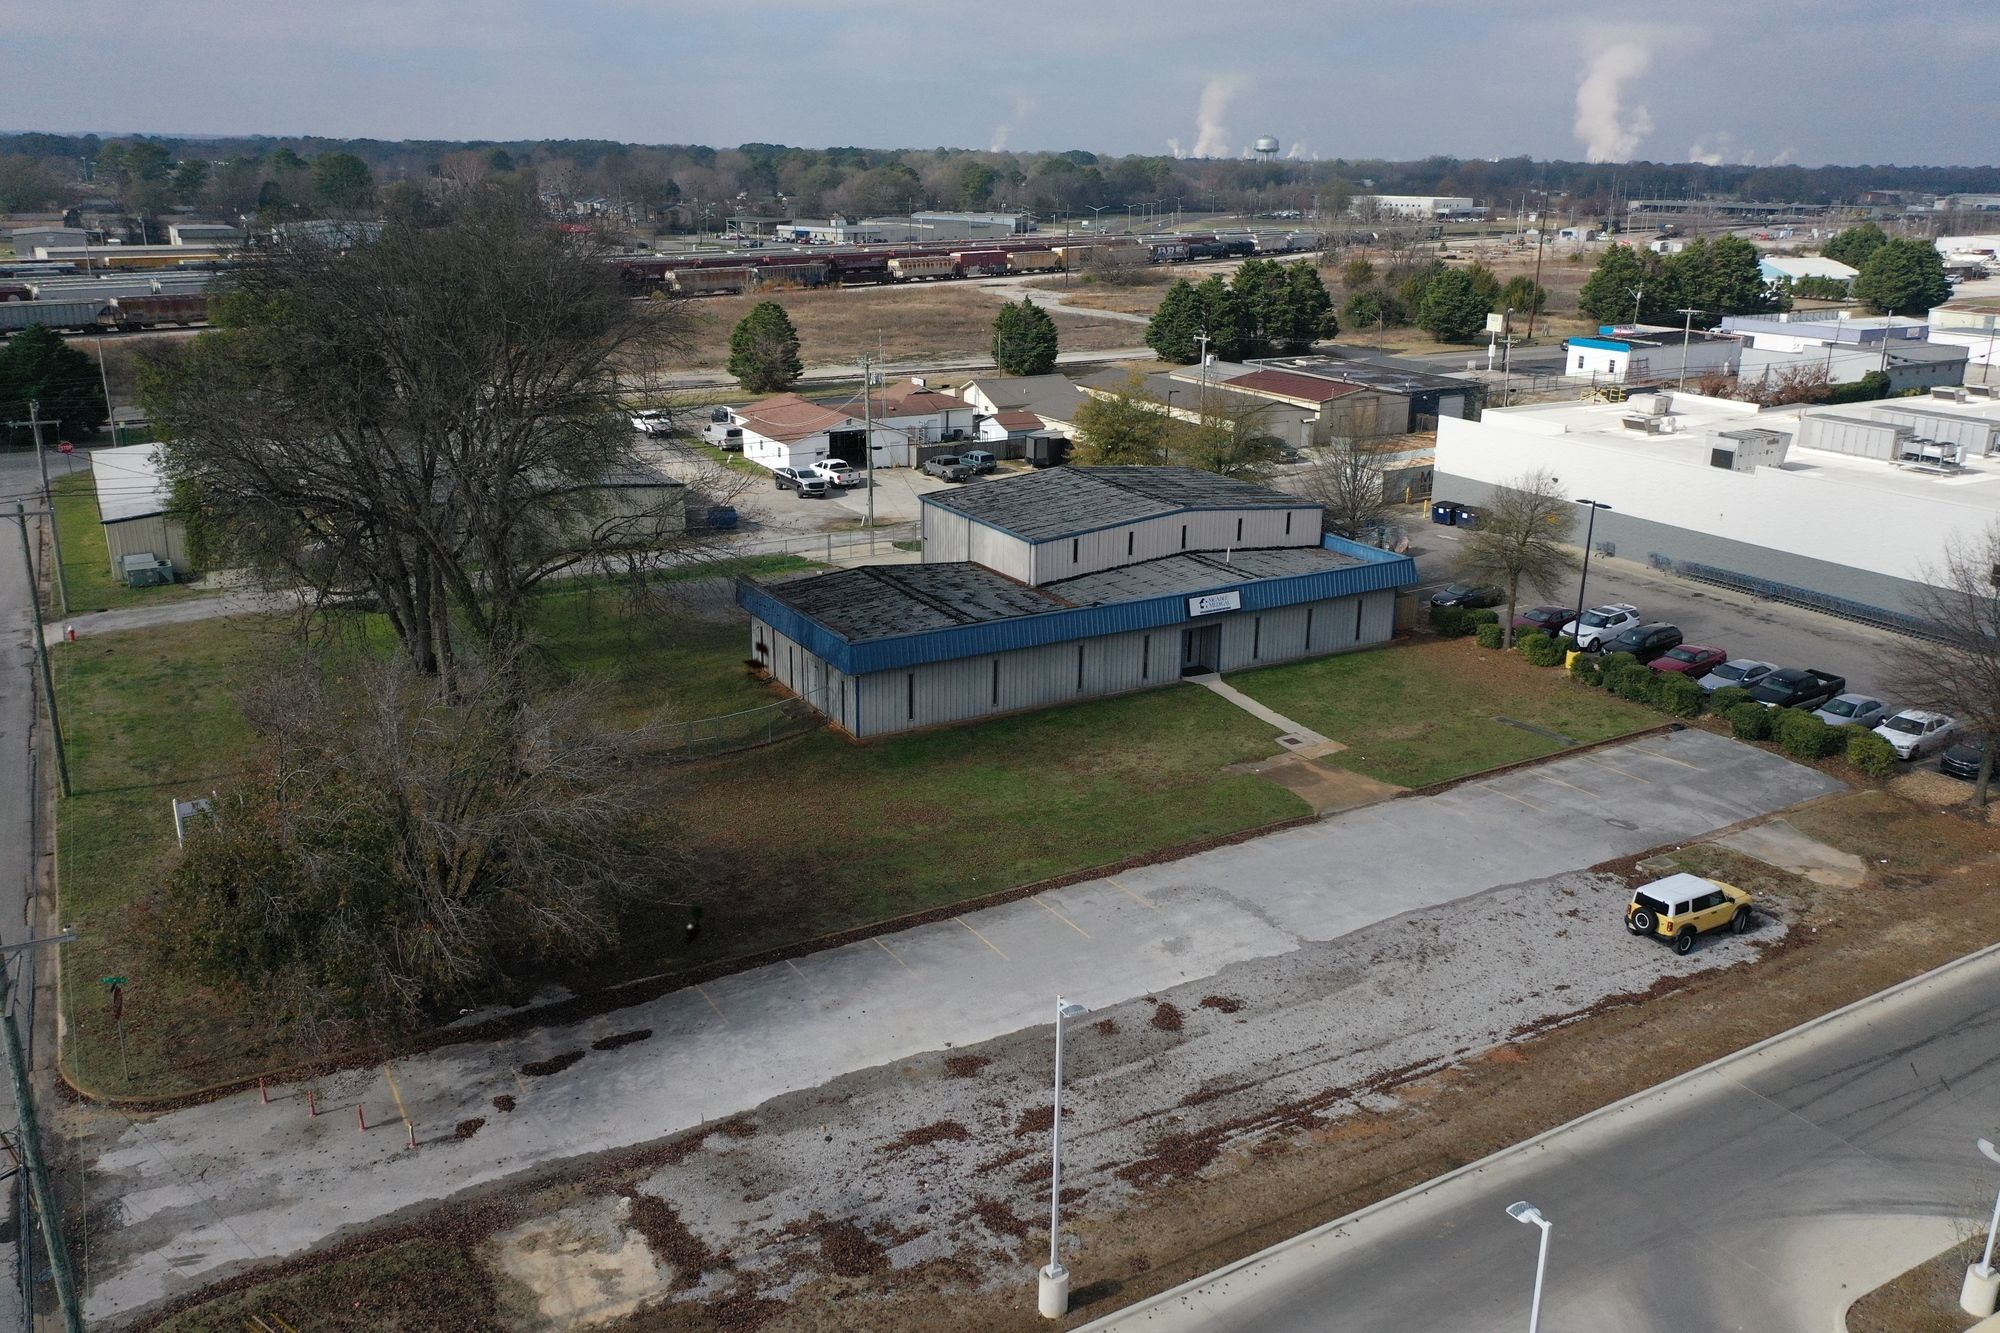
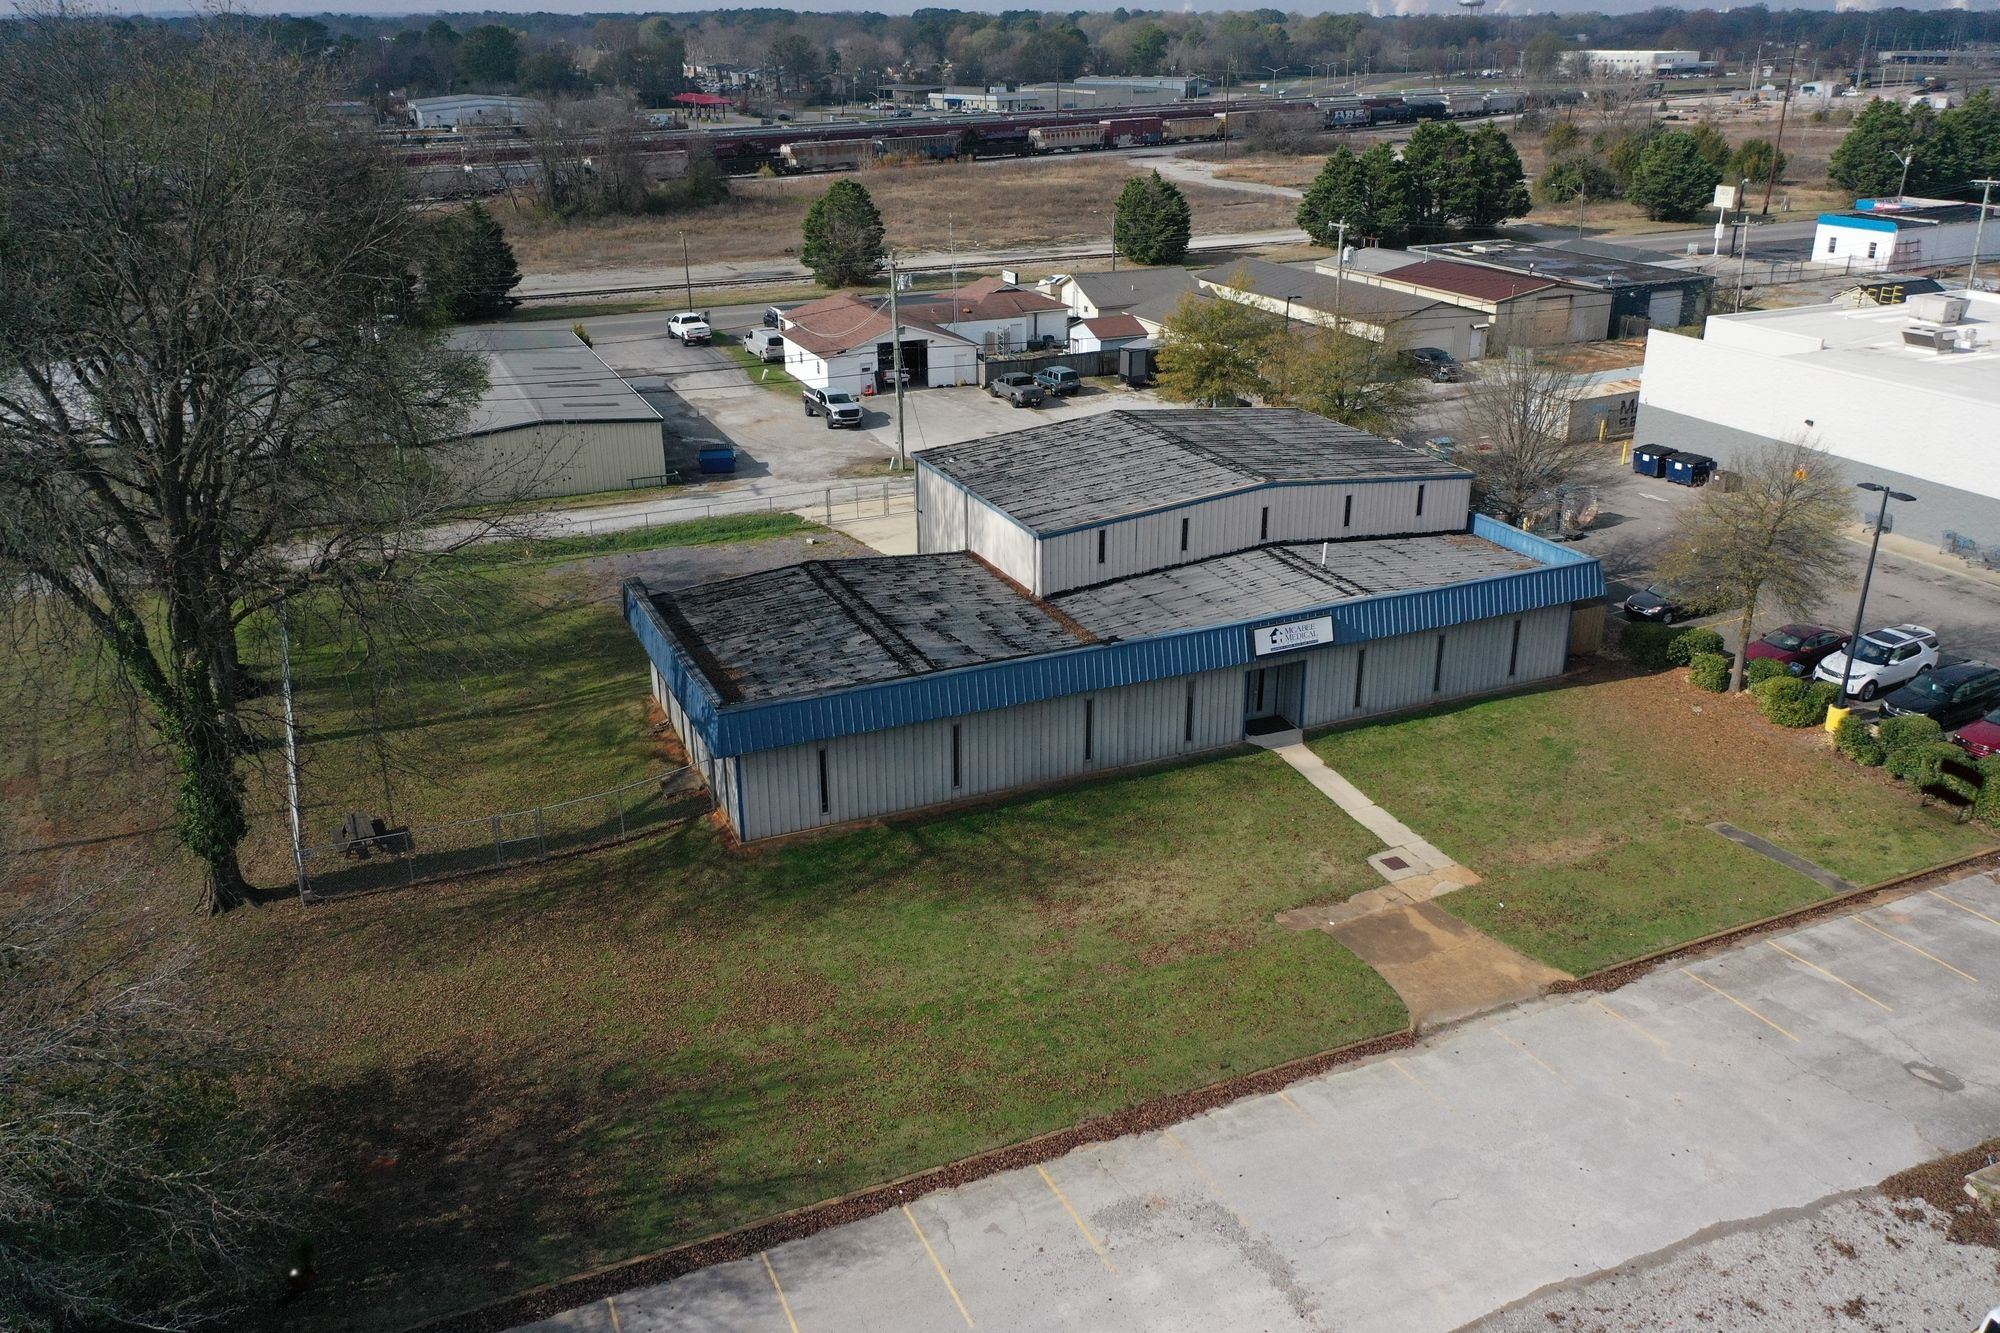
bench: present [743,642,769,680] -> present [1919,757,1985,824]

